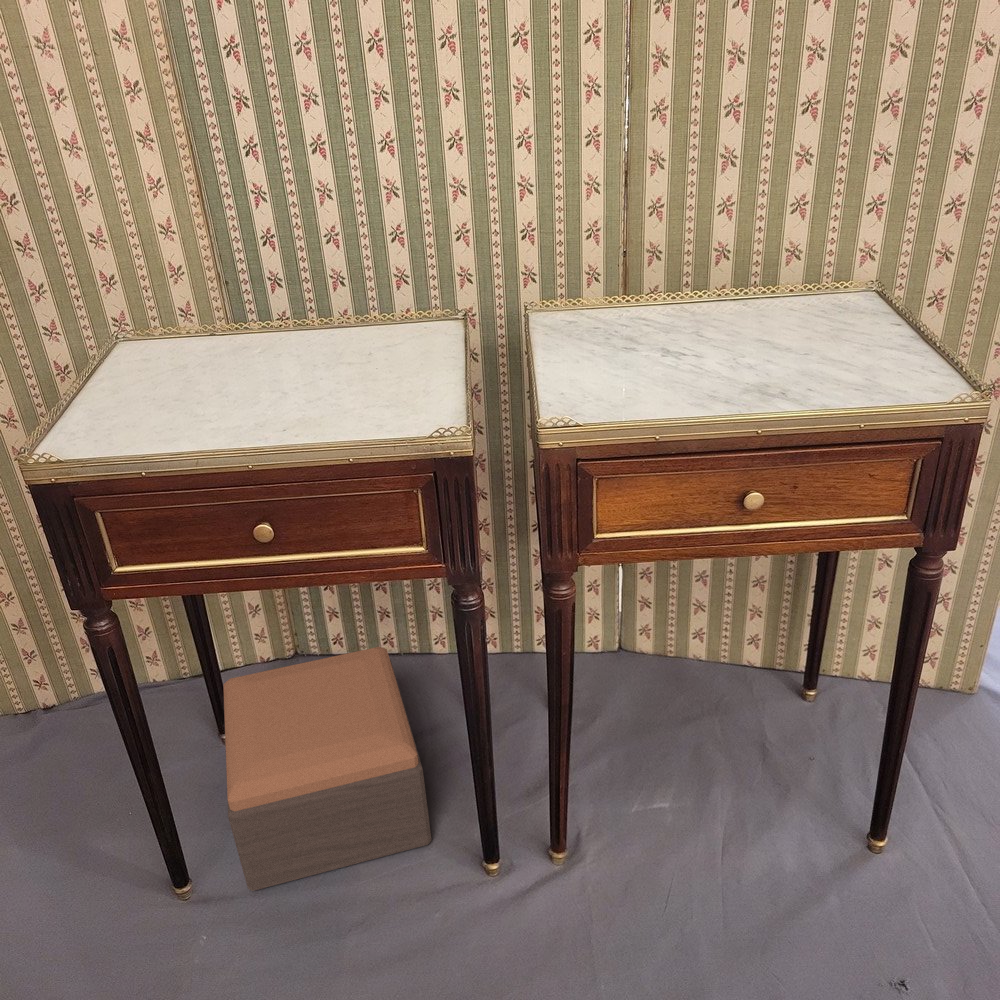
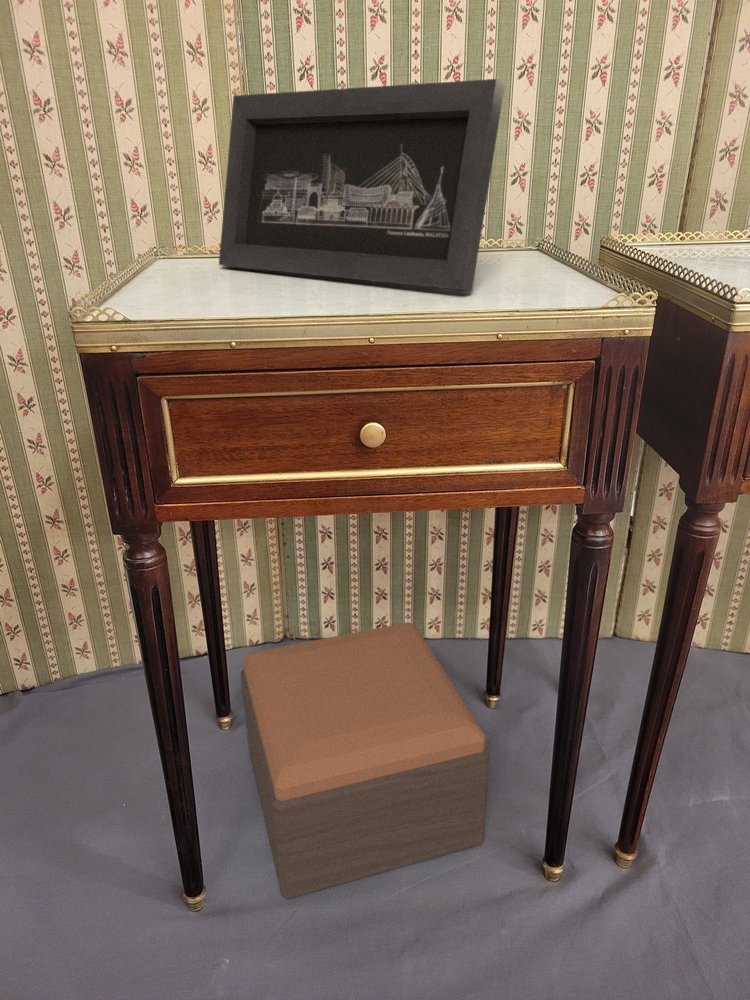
picture frame: none [162,212,355,403] -> present [219,79,505,291]

